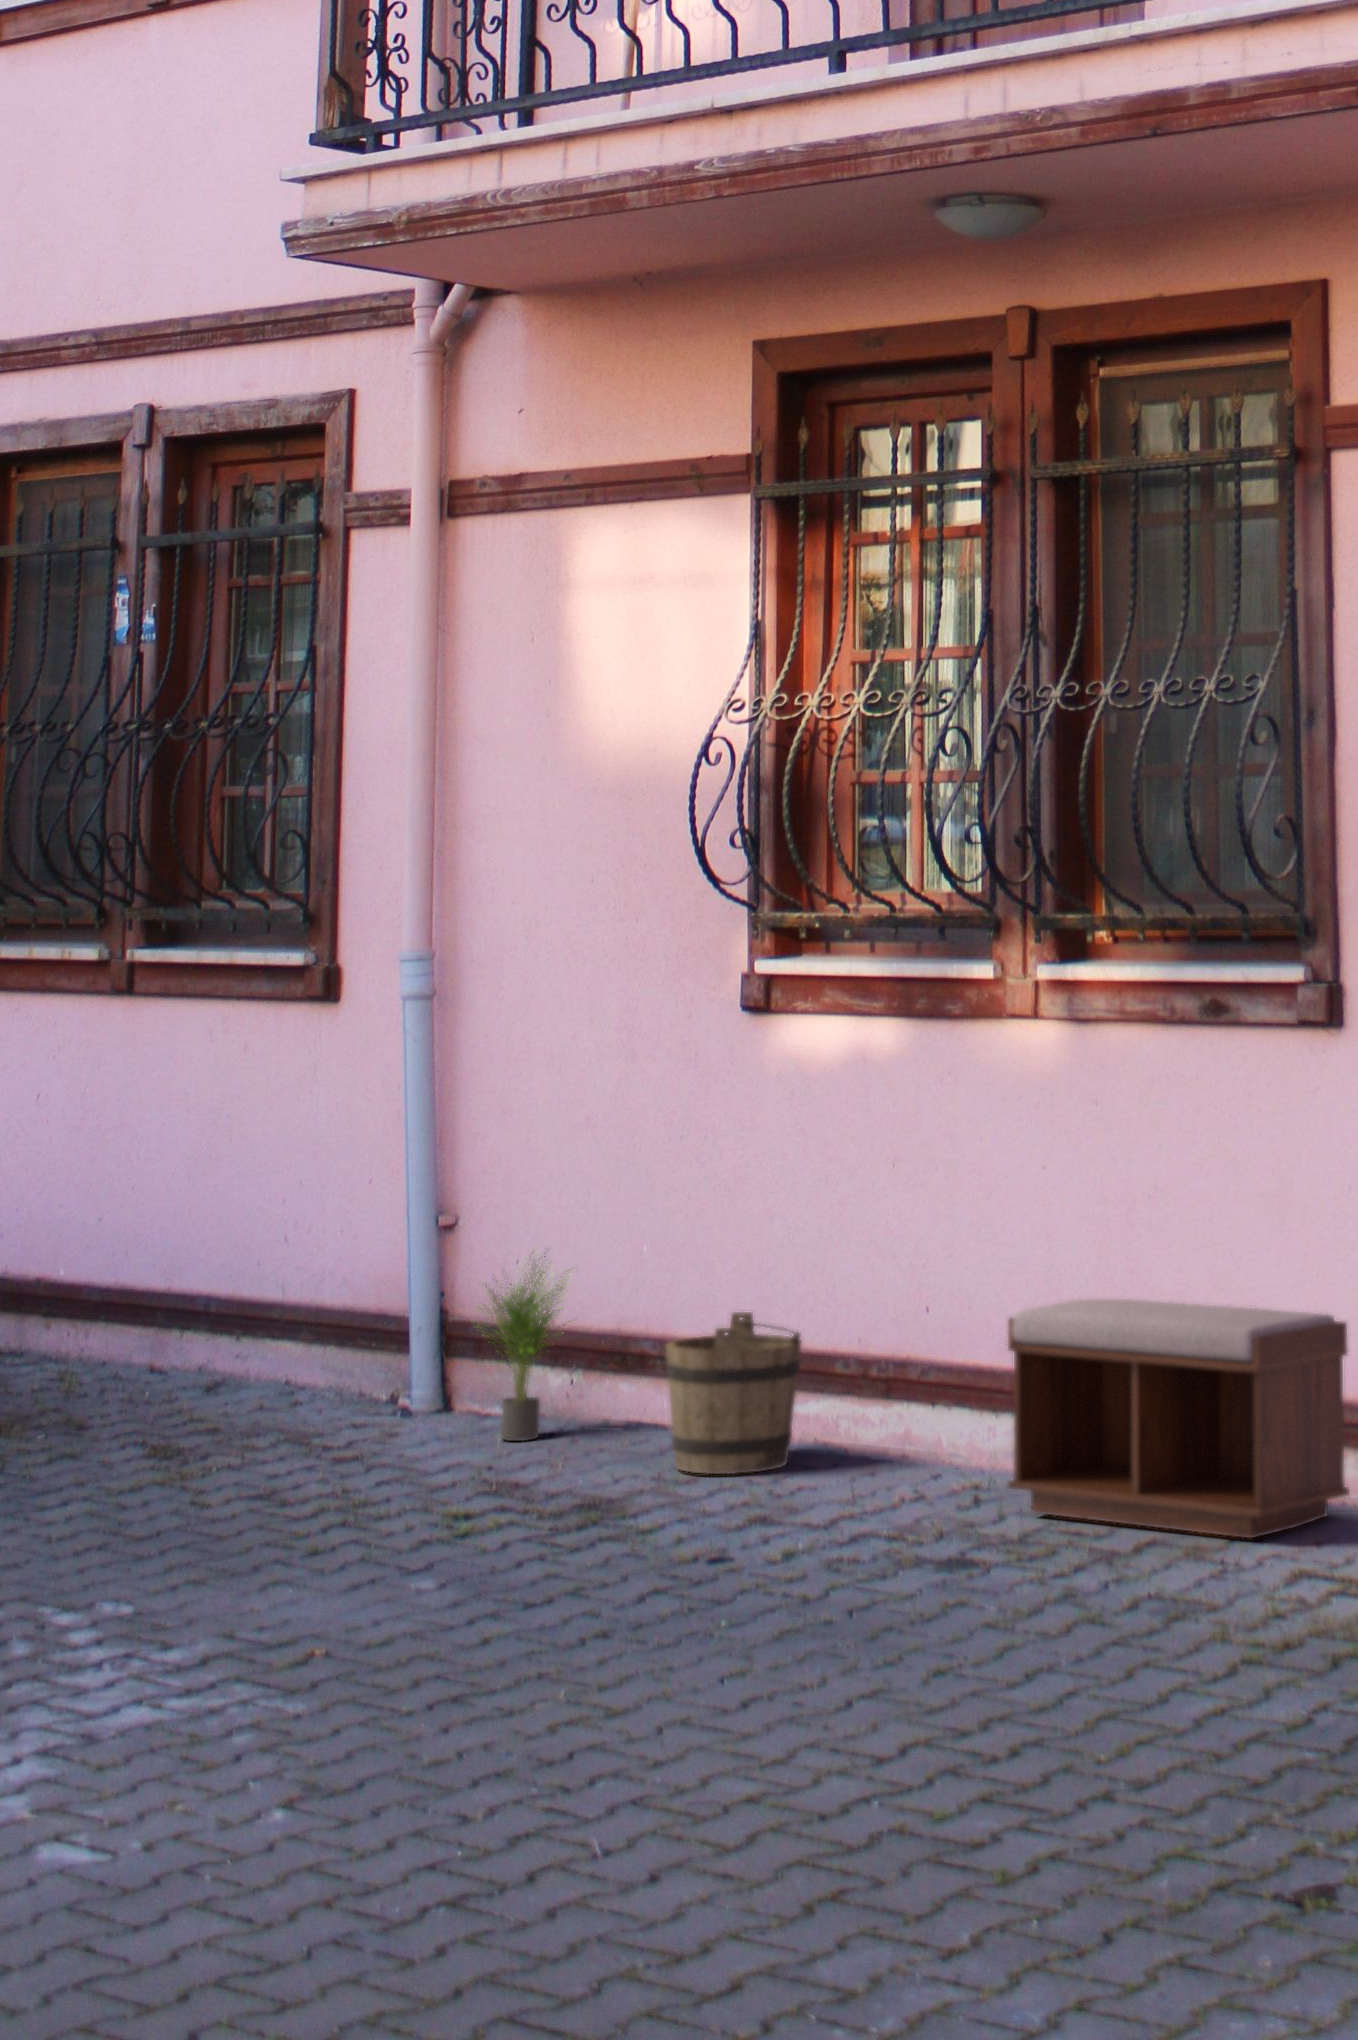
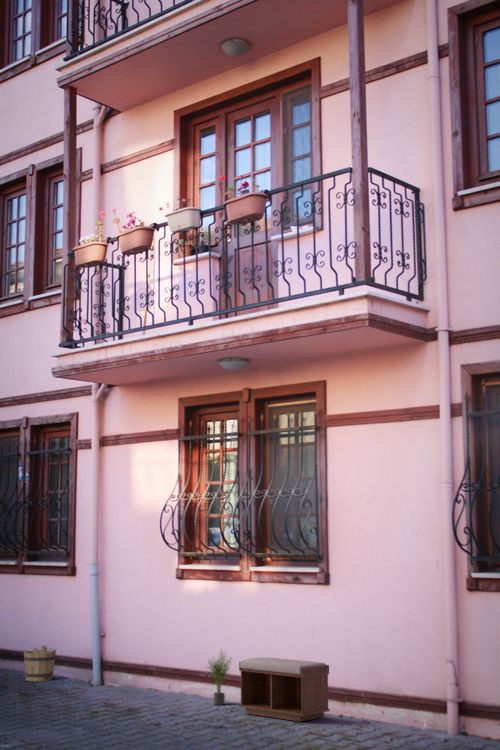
potted plant: present [478,1251,570,1441] -> present [208,653,231,705]
bucket: present [666,1312,801,1474] -> present [24,645,56,682]

